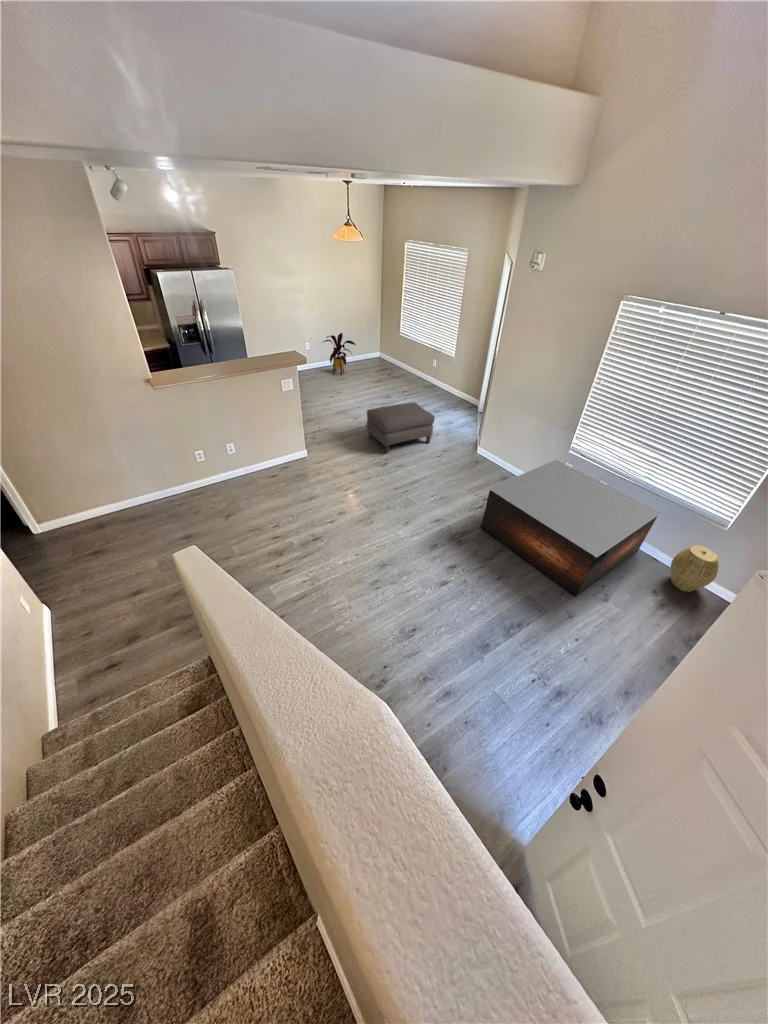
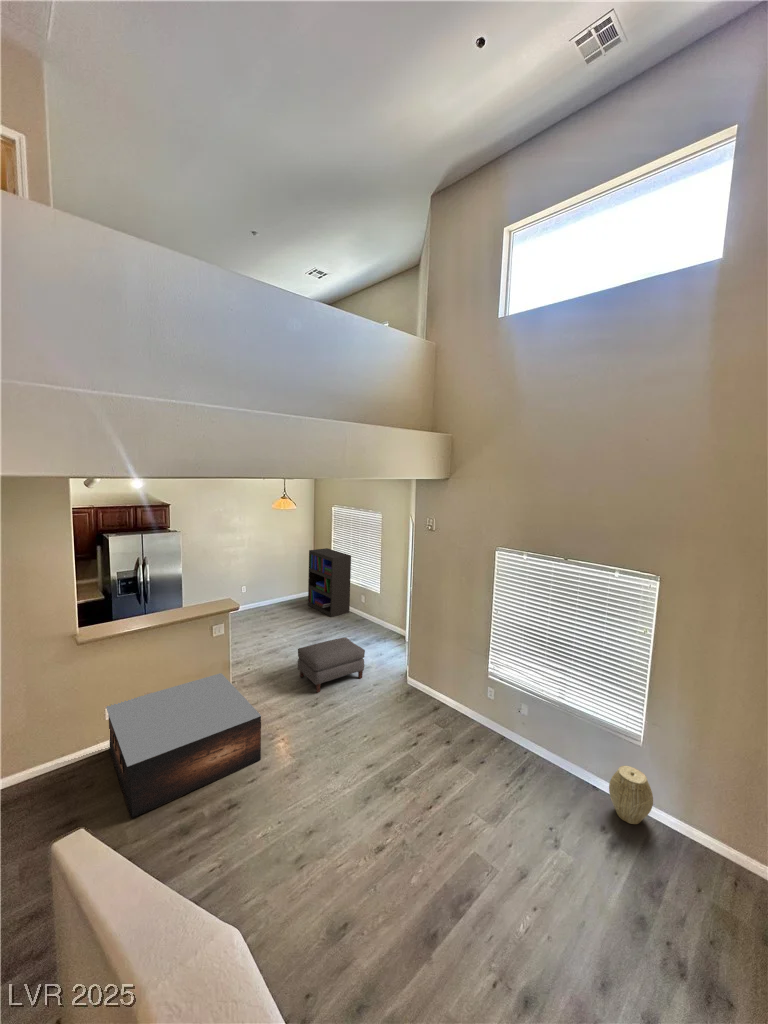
bookshelf: none [373,302,423,382] -> present [308,548,351,617]
house plant: present [324,333,356,375] -> none [258,576,291,614]
coffee table: present [480,460,661,596] -> present [106,673,261,819]

